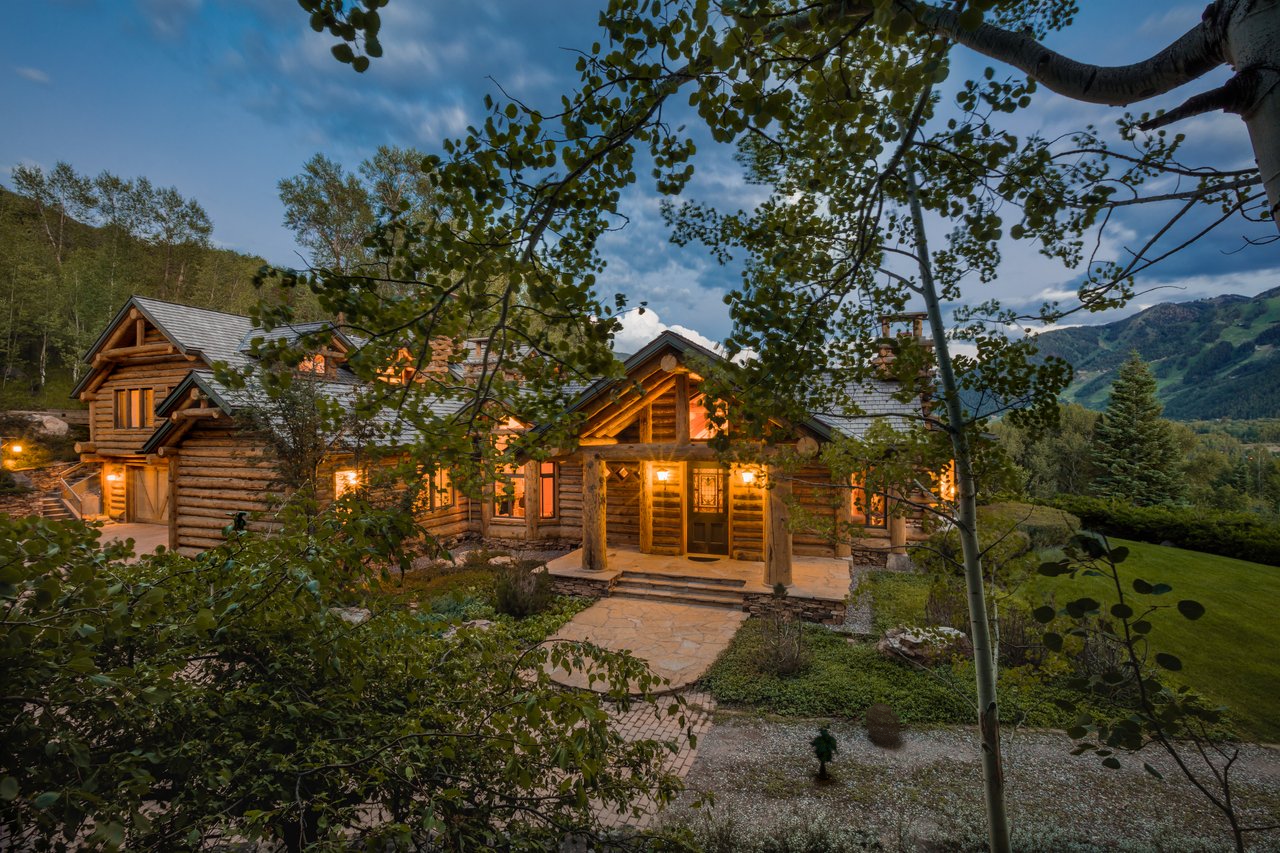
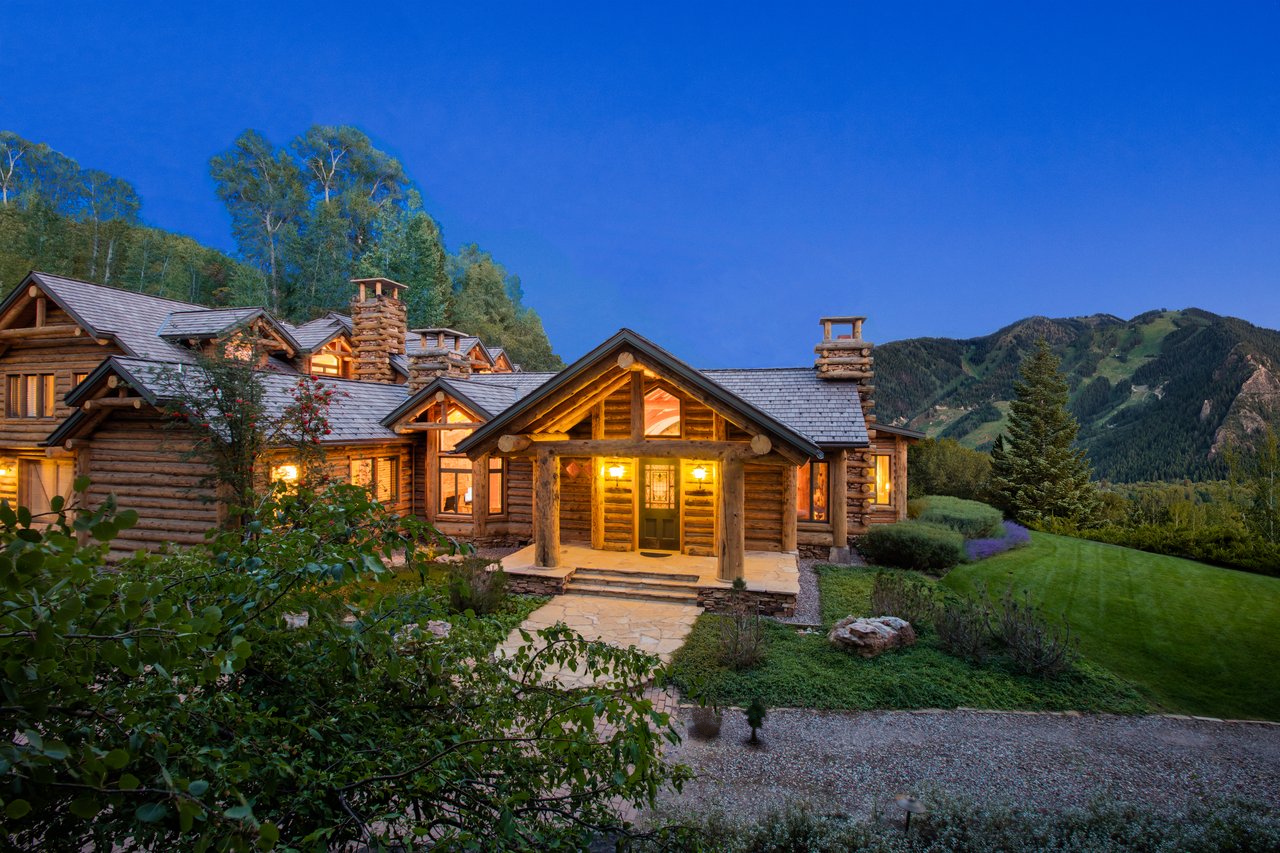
woven basket: present [866,703,900,745] -> present [692,701,722,735]

